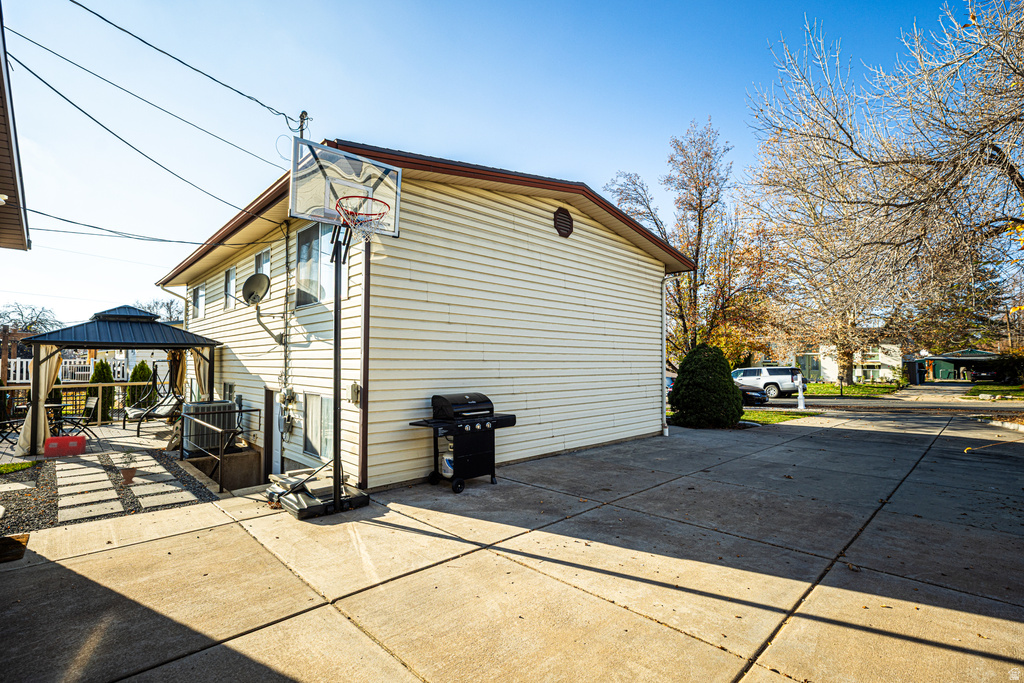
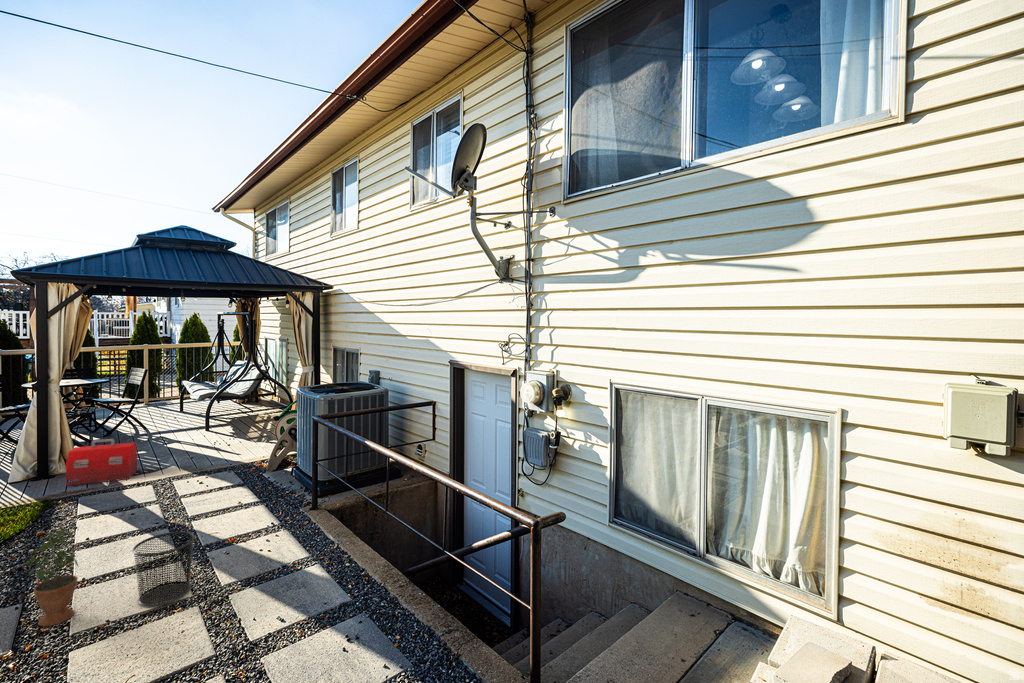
potted plant: present [120,448,137,484] -> present [24,527,78,626]
trash can: none [80,456,108,482] -> present [132,531,195,607]

